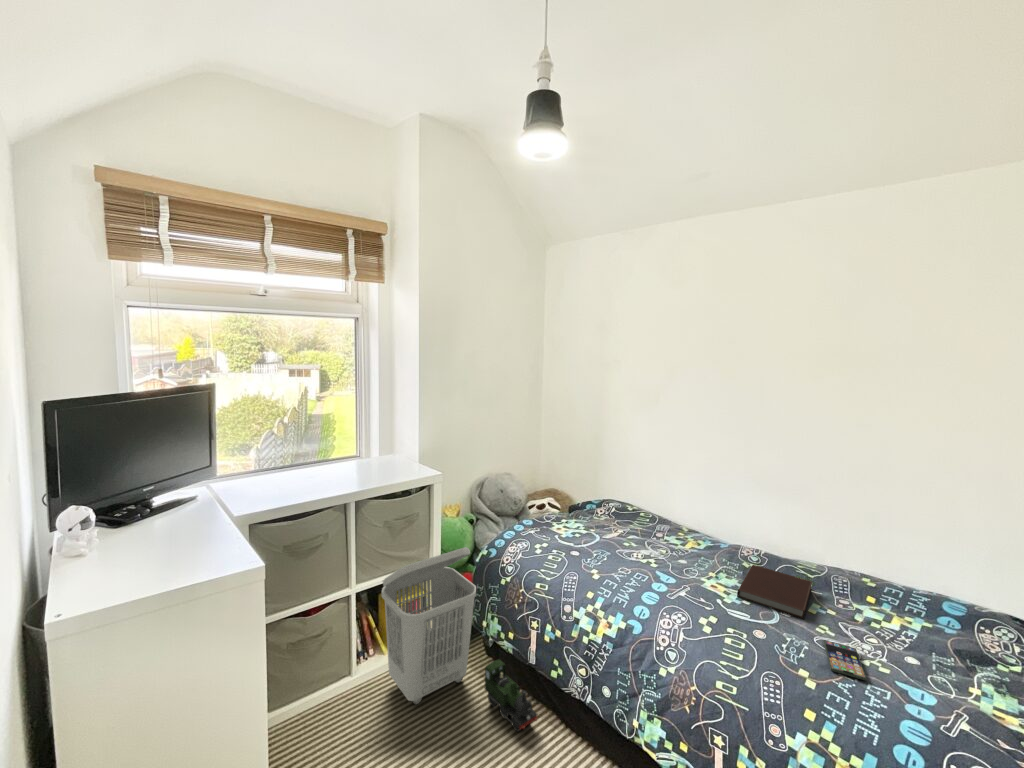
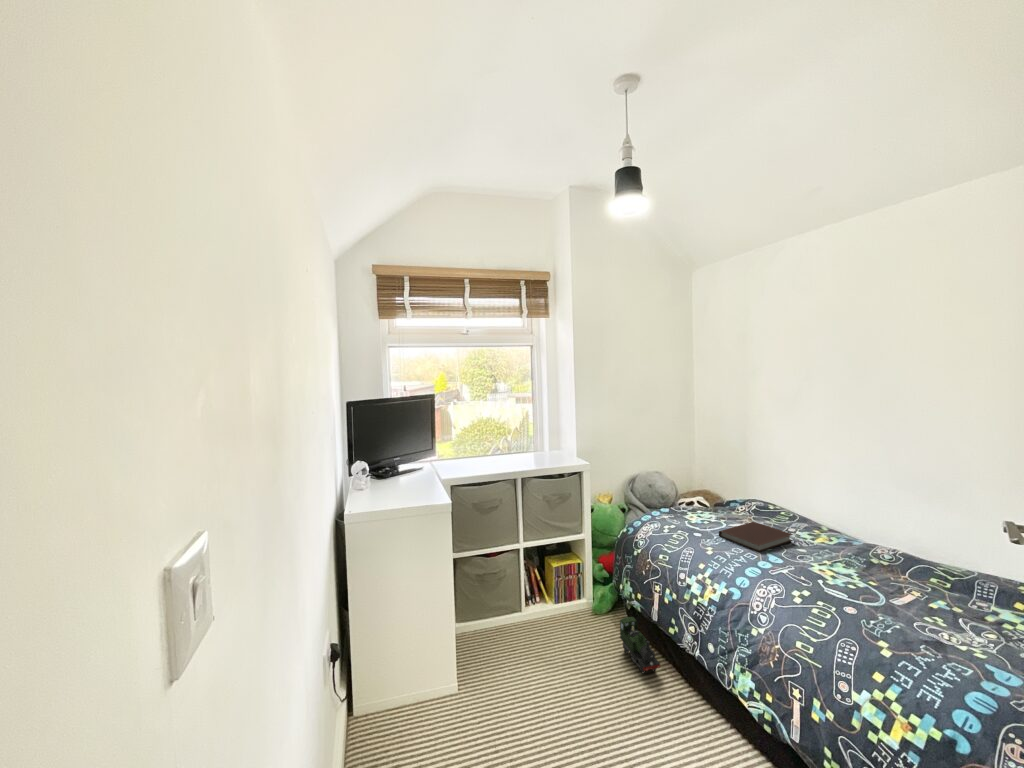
laundry basket: present [382,547,476,705] -> none [542,522,614,639]
notebook: present [737,565,813,620] -> present [719,522,793,552]
smartphone: present [824,640,867,681] -> none [918,630,966,664]

